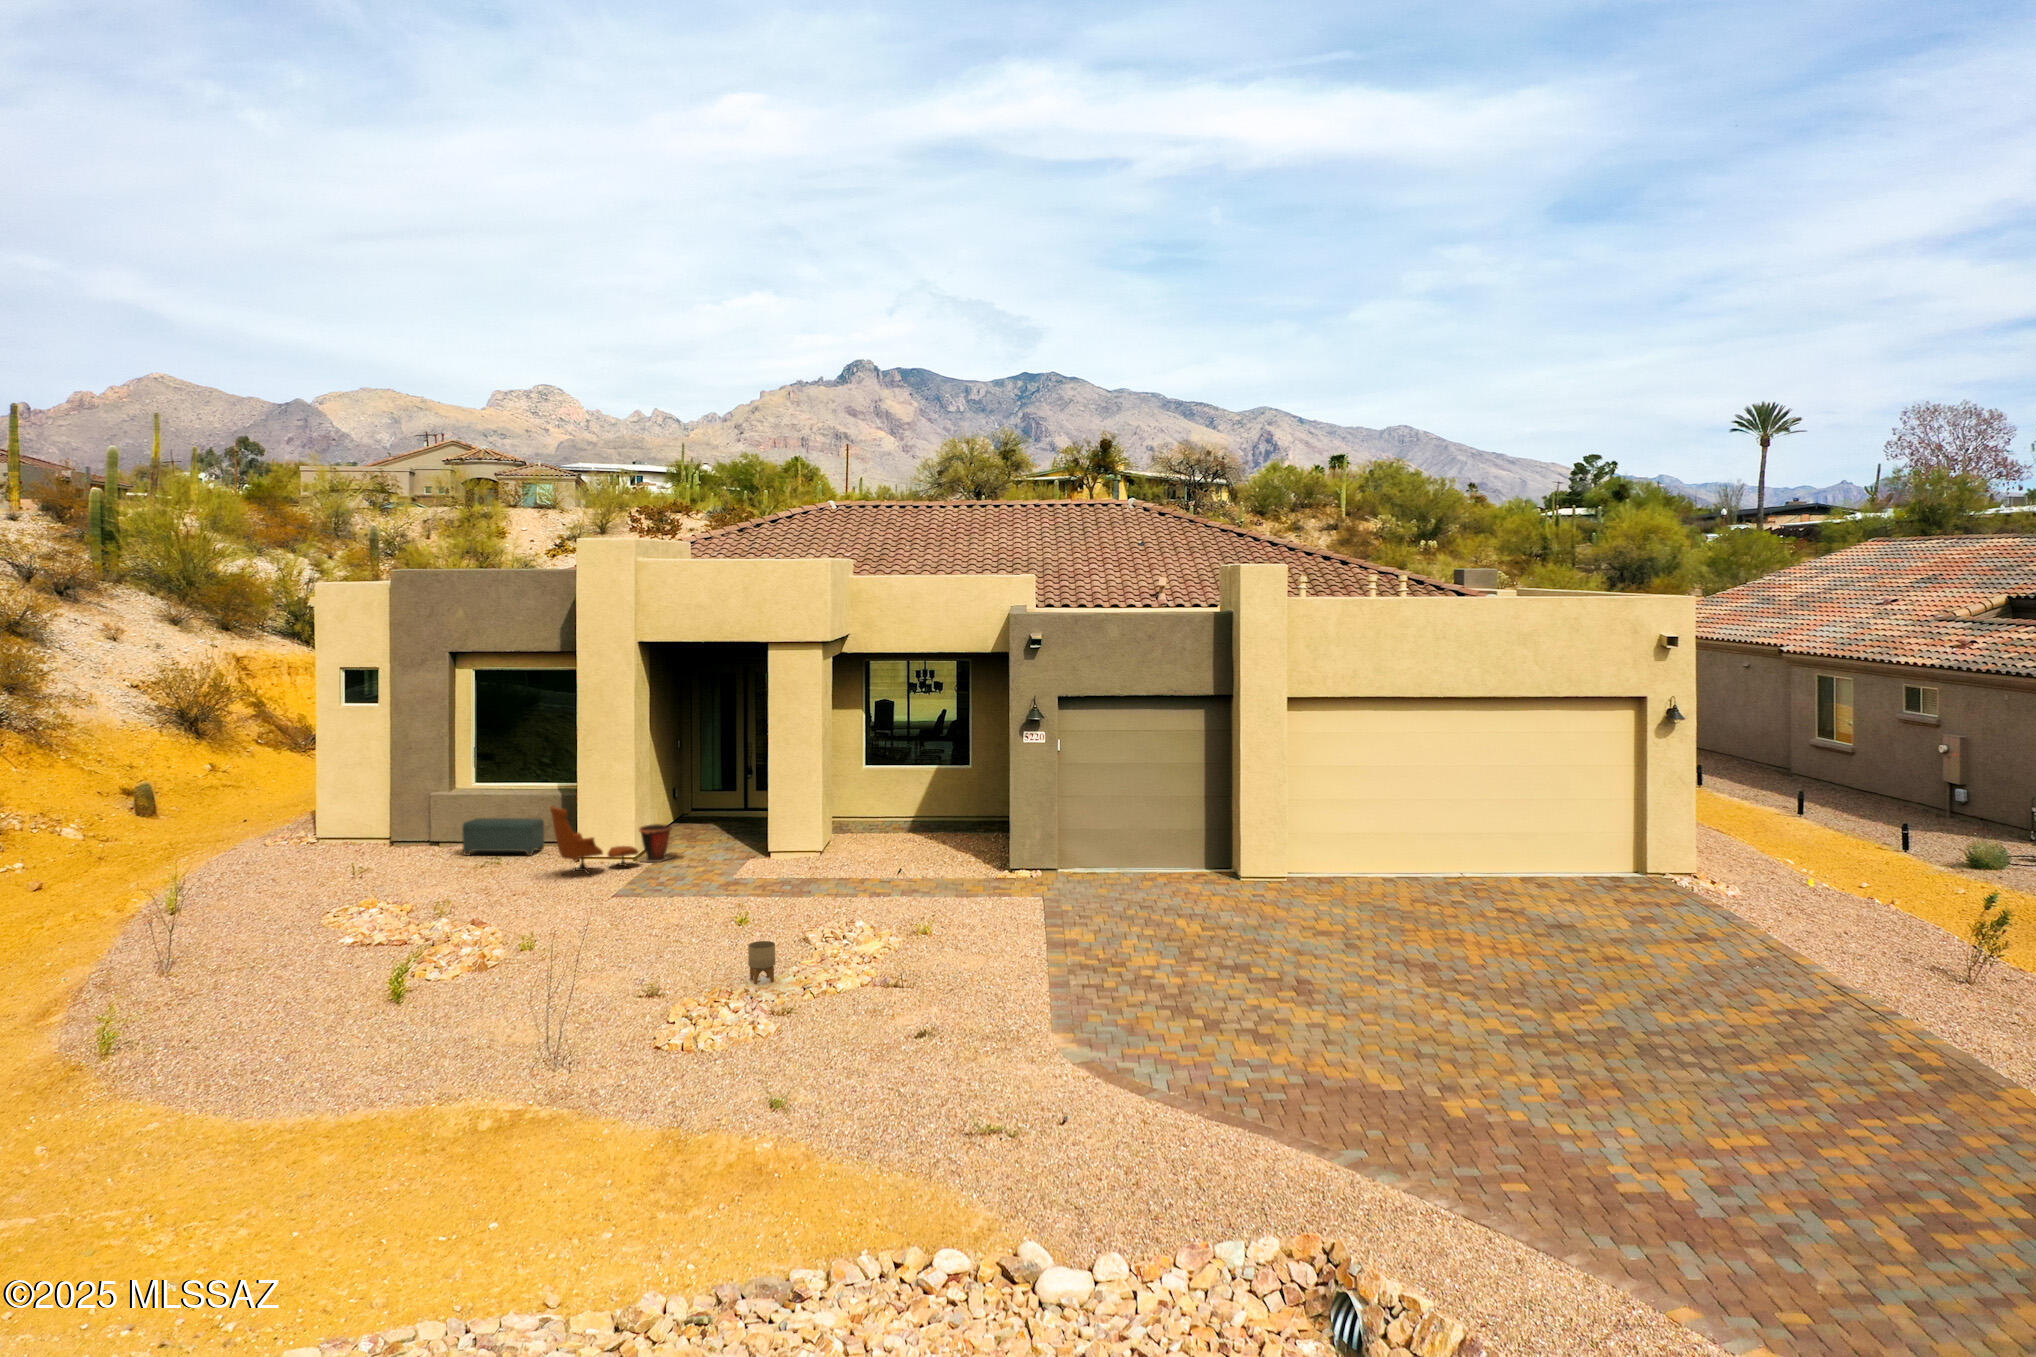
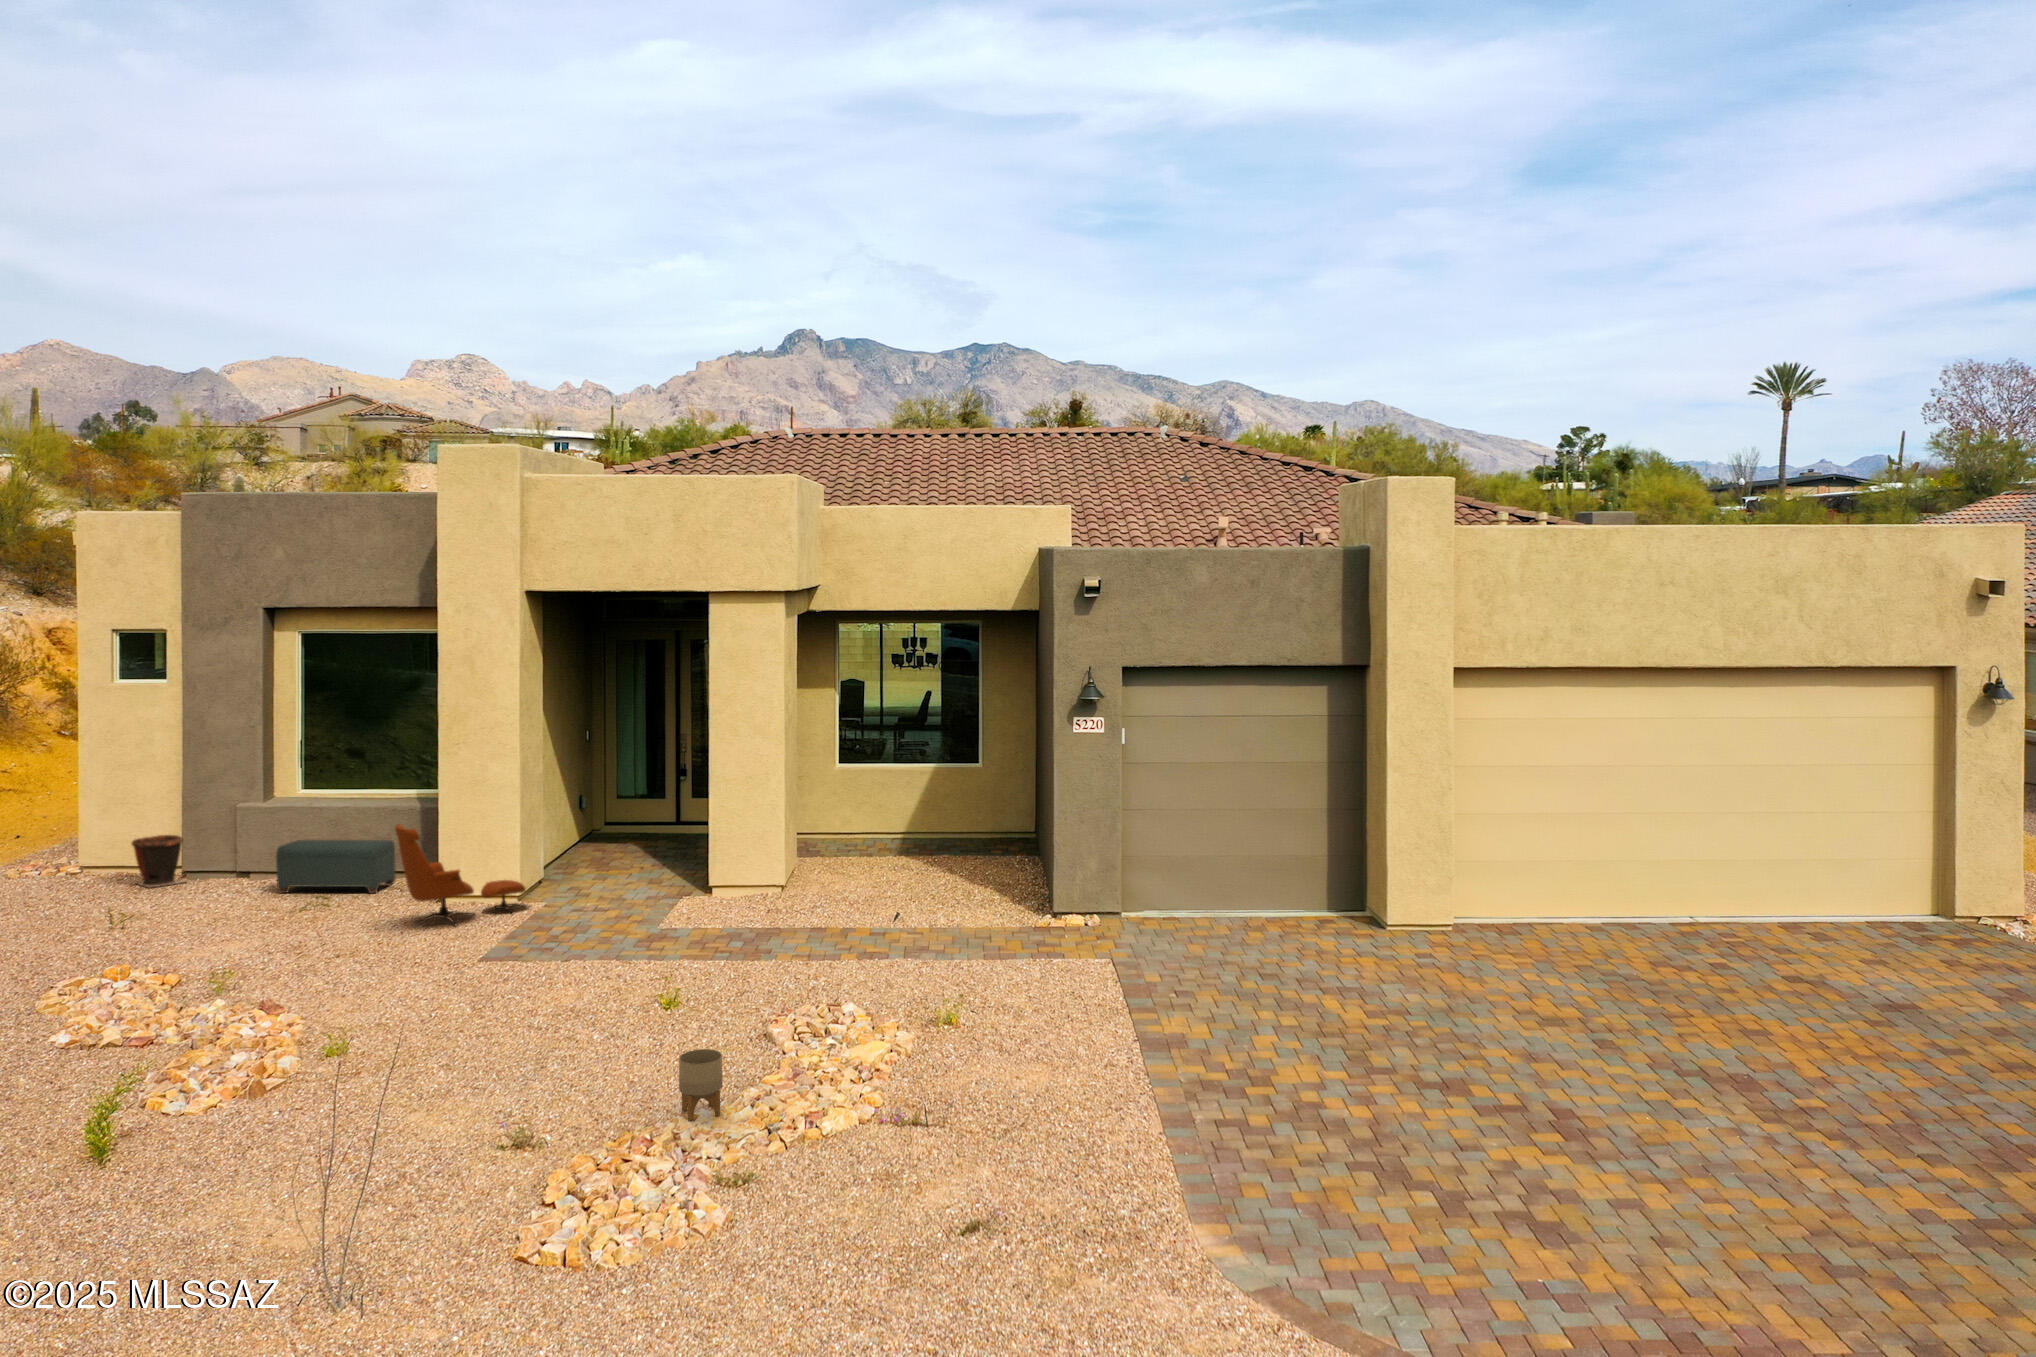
trash can: present [639,824,672,862] -> present [132,835,183,888]

